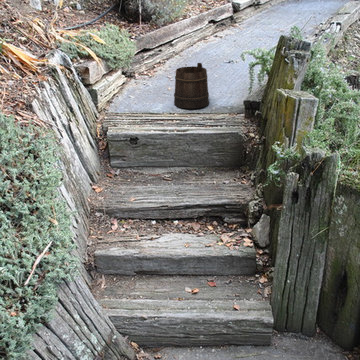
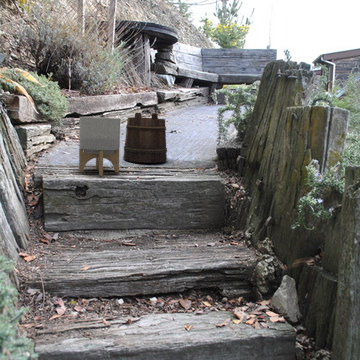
planter: none [132,79,164,127] -> present [79,117,120,175]

